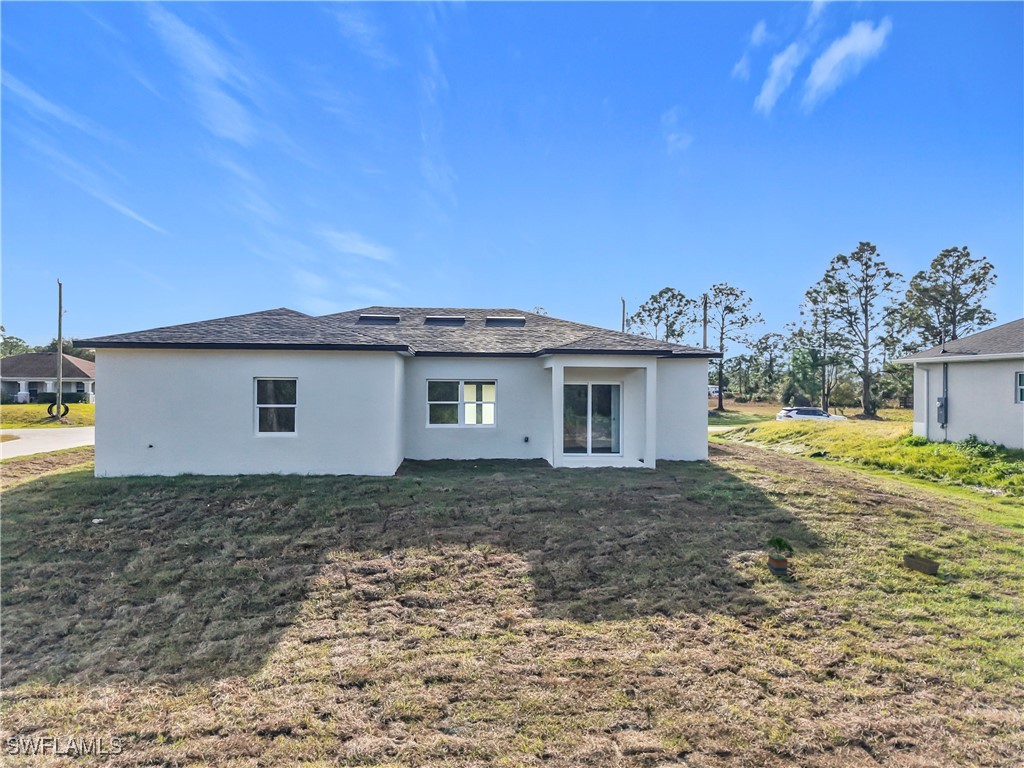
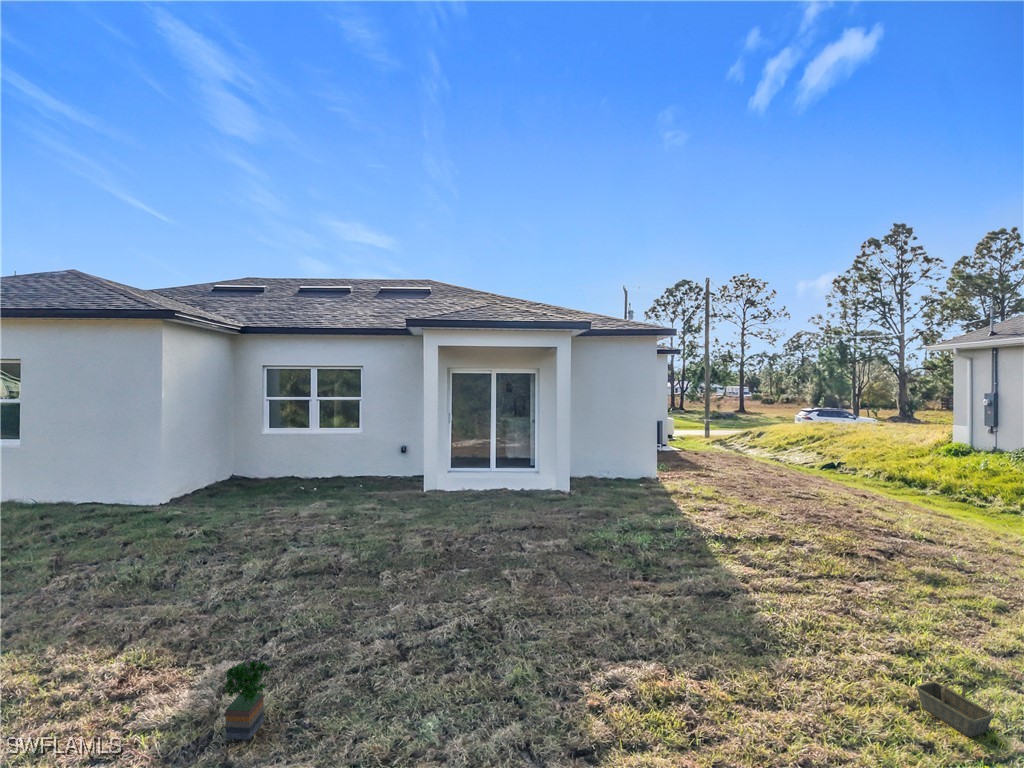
potted tree: present [766,538,794,574] -> present [224,661,271,740]

